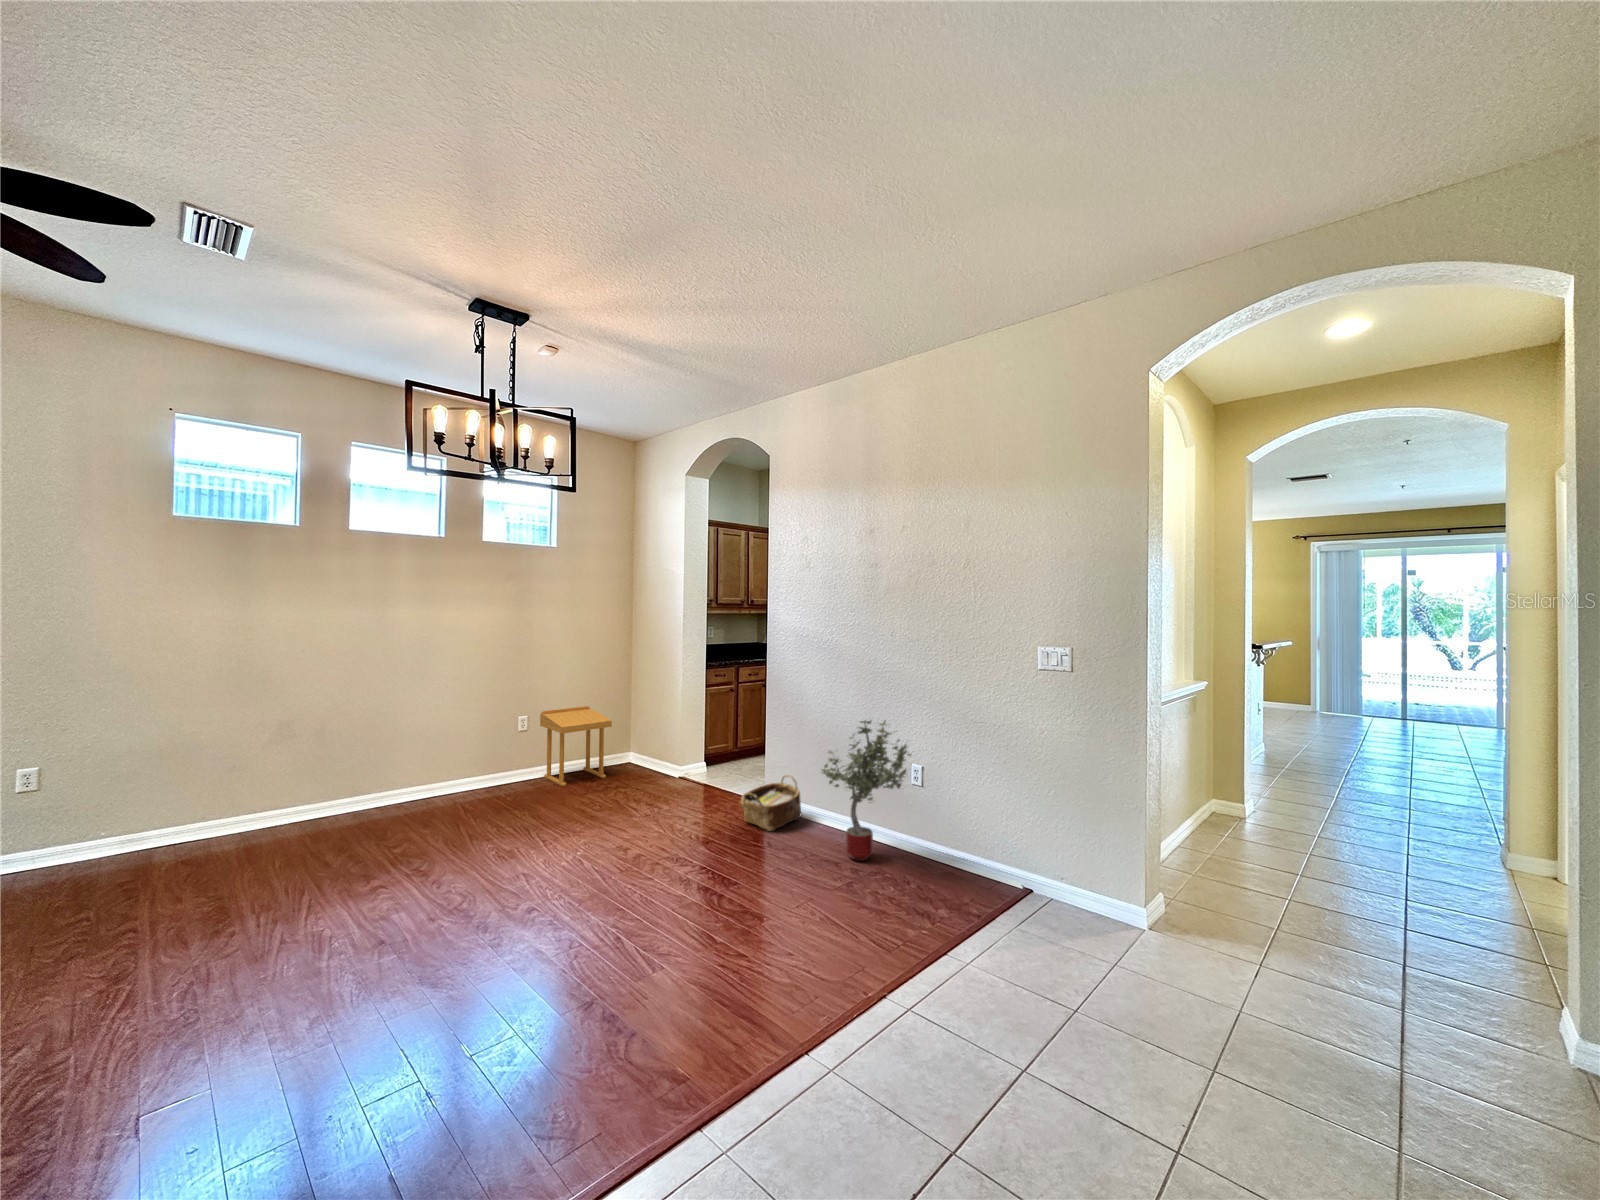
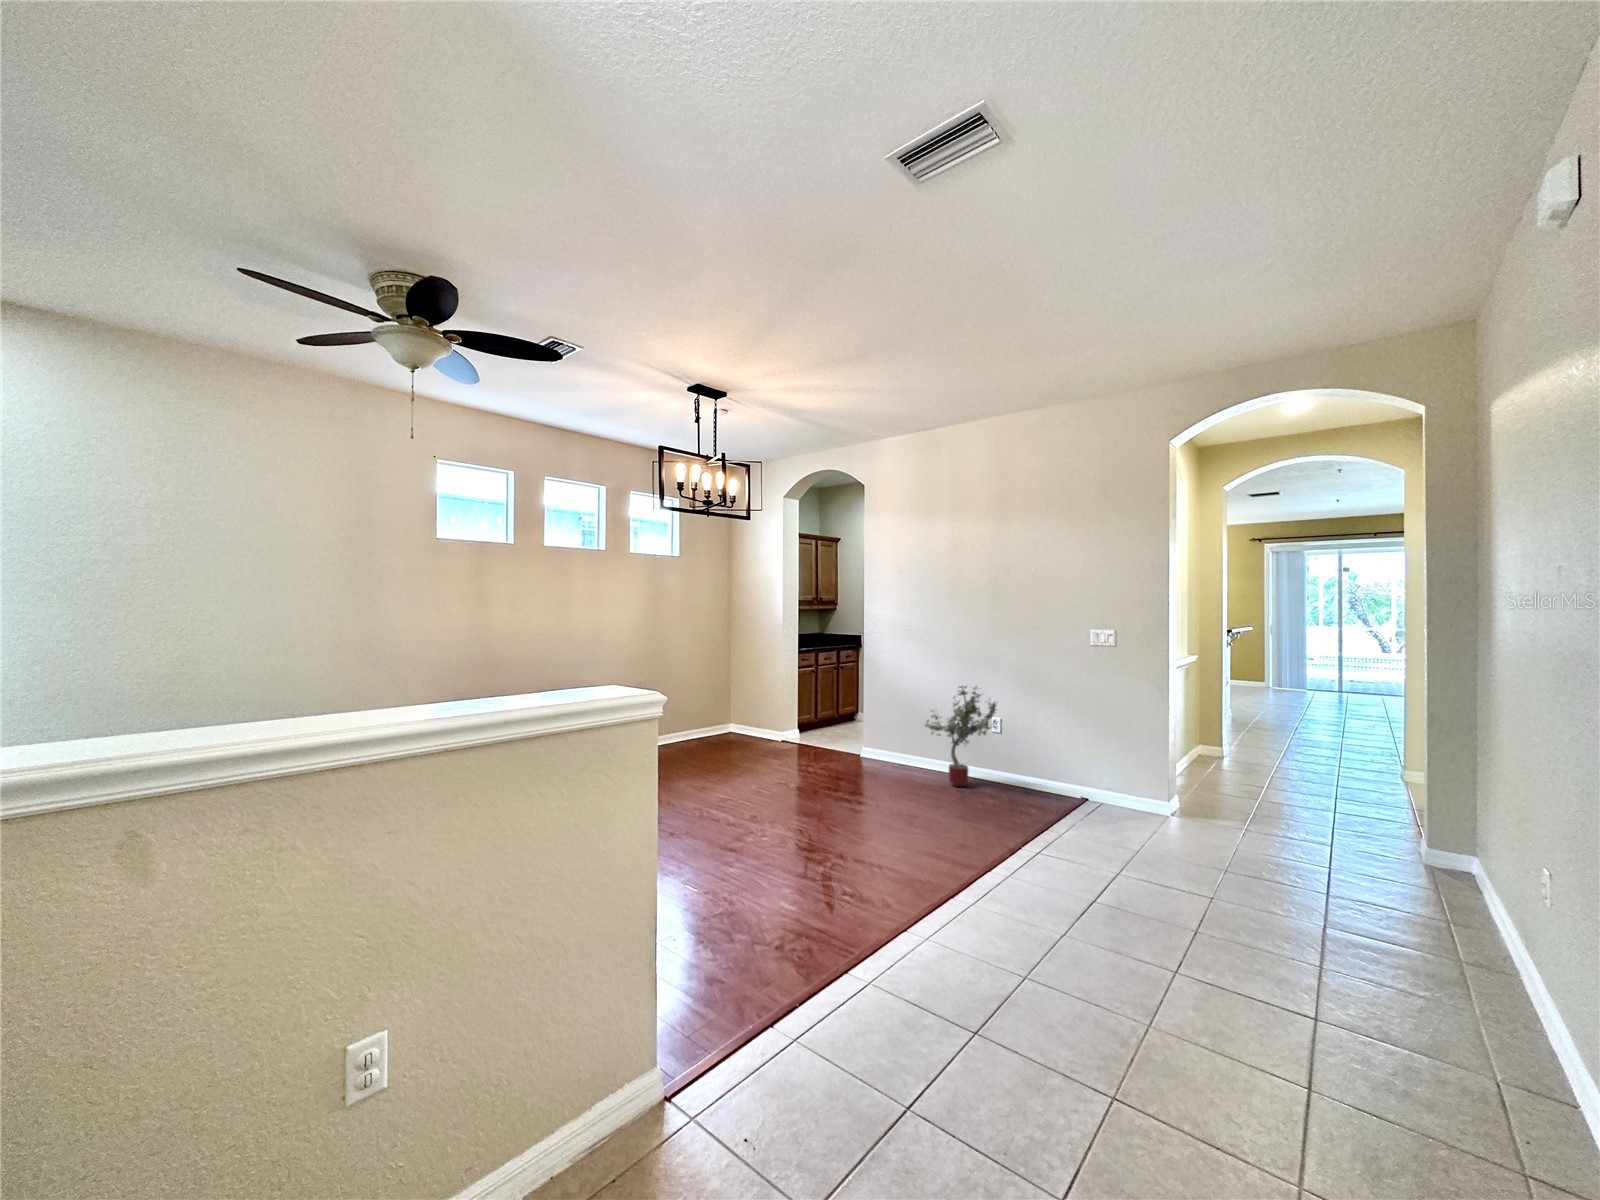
side table: present [540,706,612,786] -> none [669,686,728,748]
woven basket: present [741,775,801,831] -> none [857,732,901,772]

